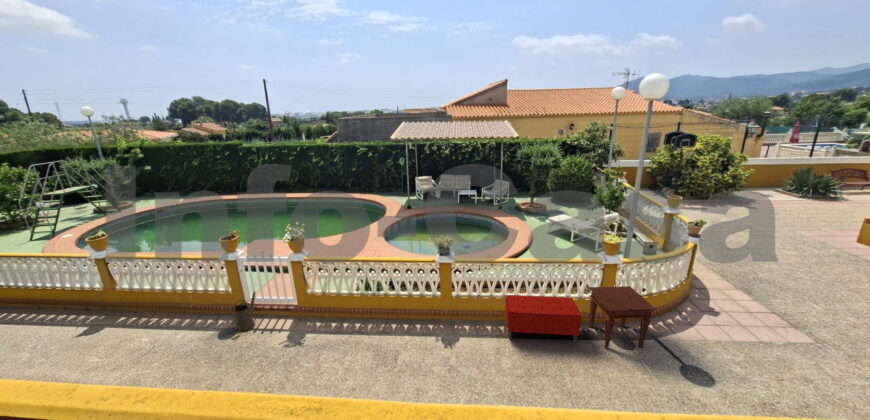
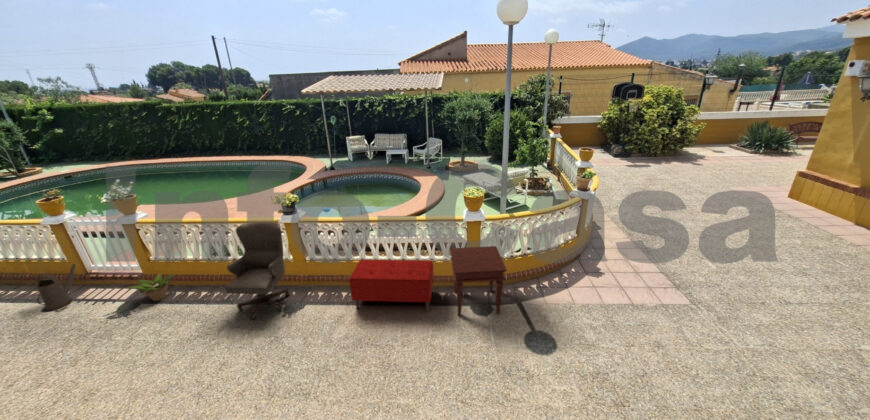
chair: none [403,260,445,346] -> present [225,222,289,319]
decorative plant: none [309,301,344,327] -> present [129,273,175,301]

